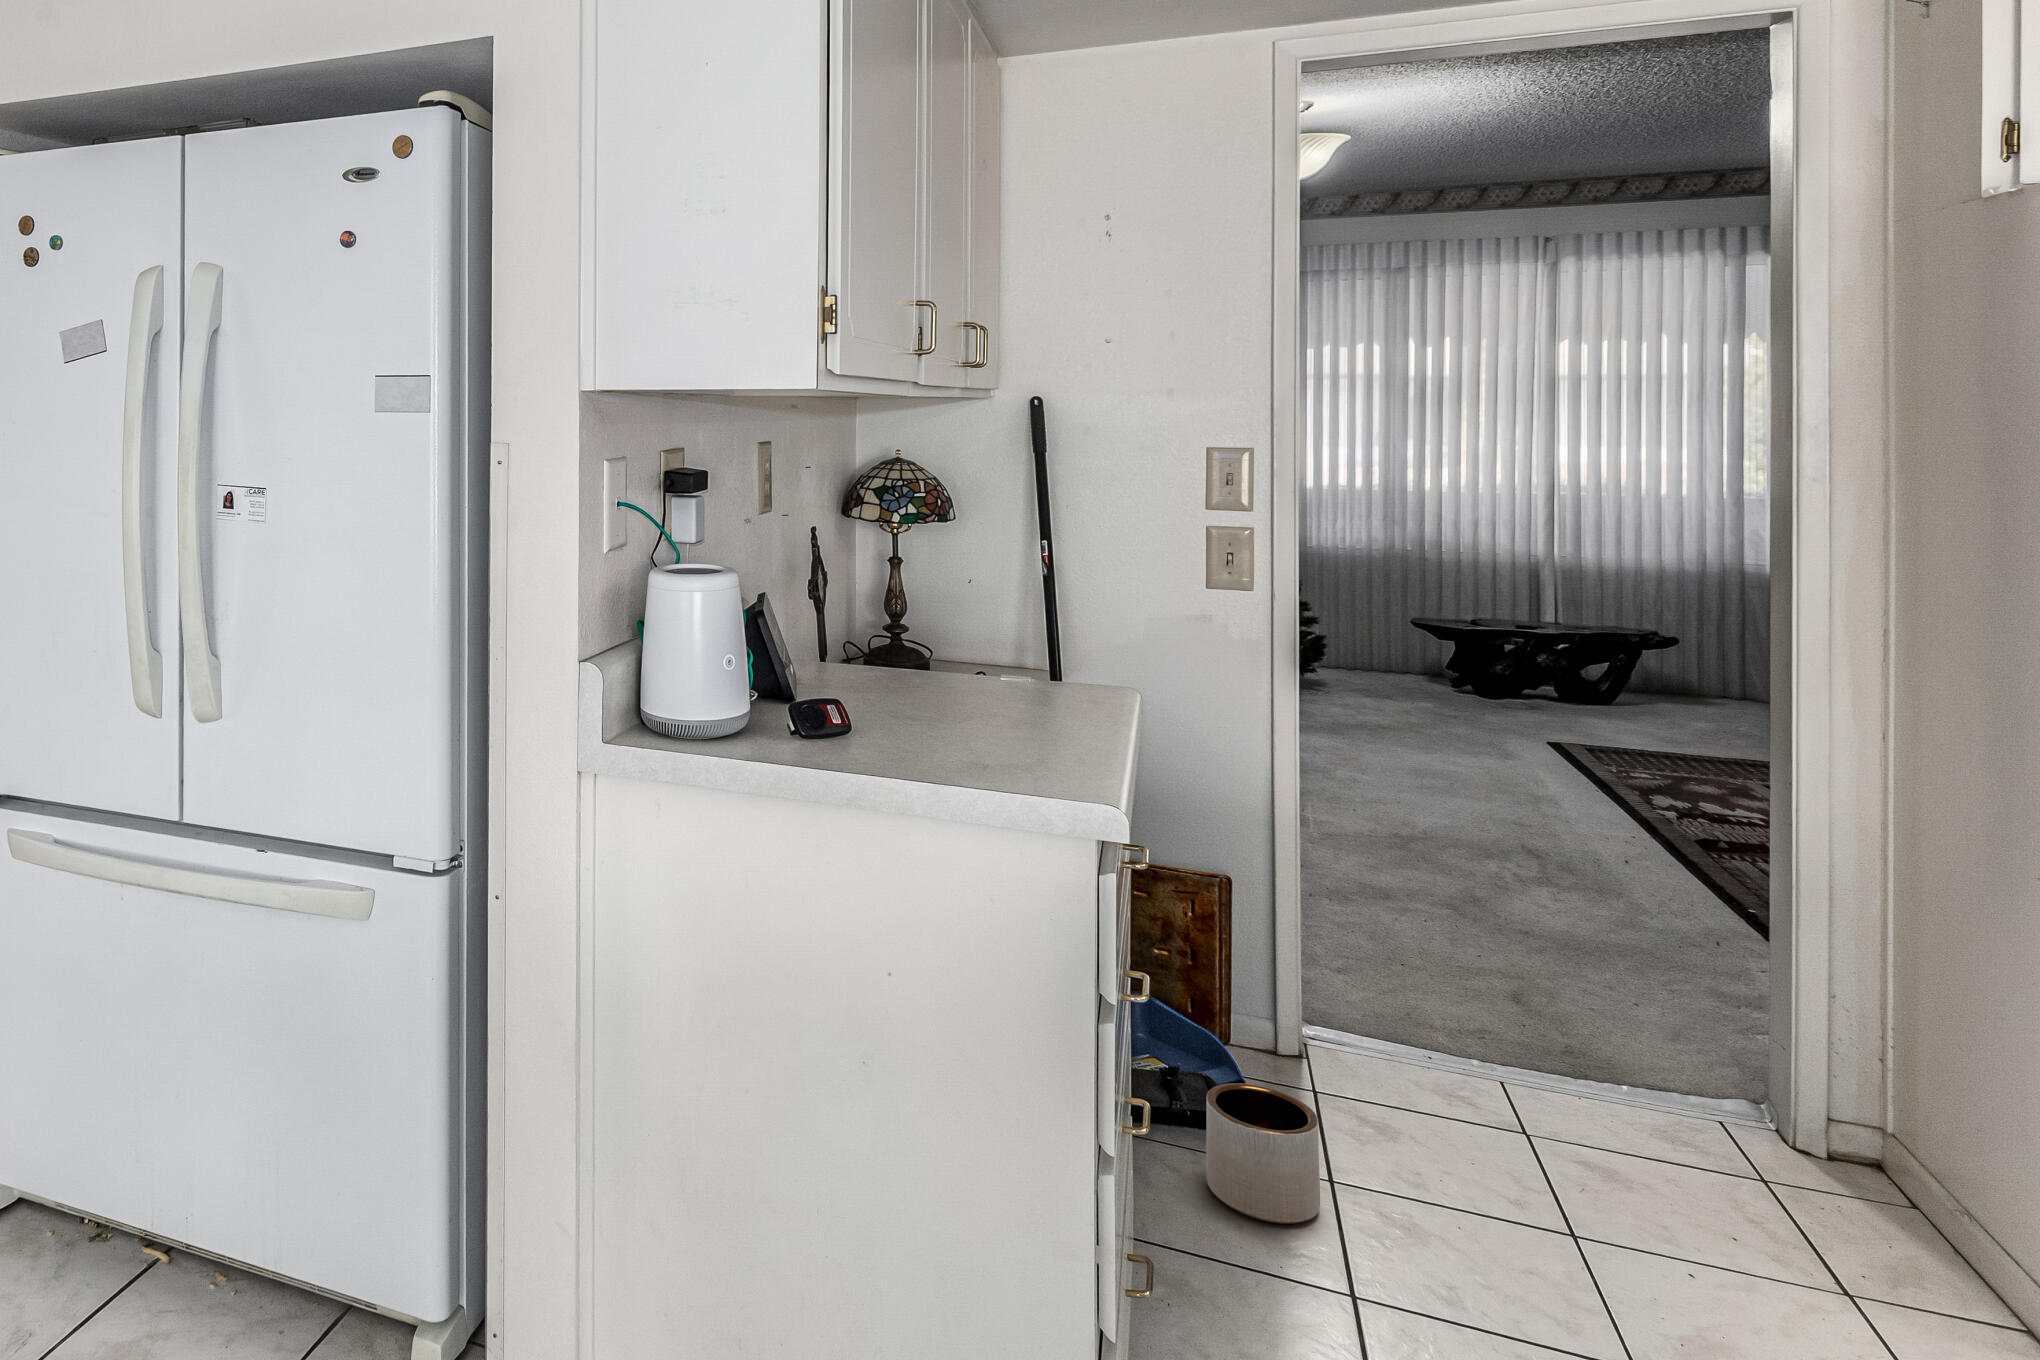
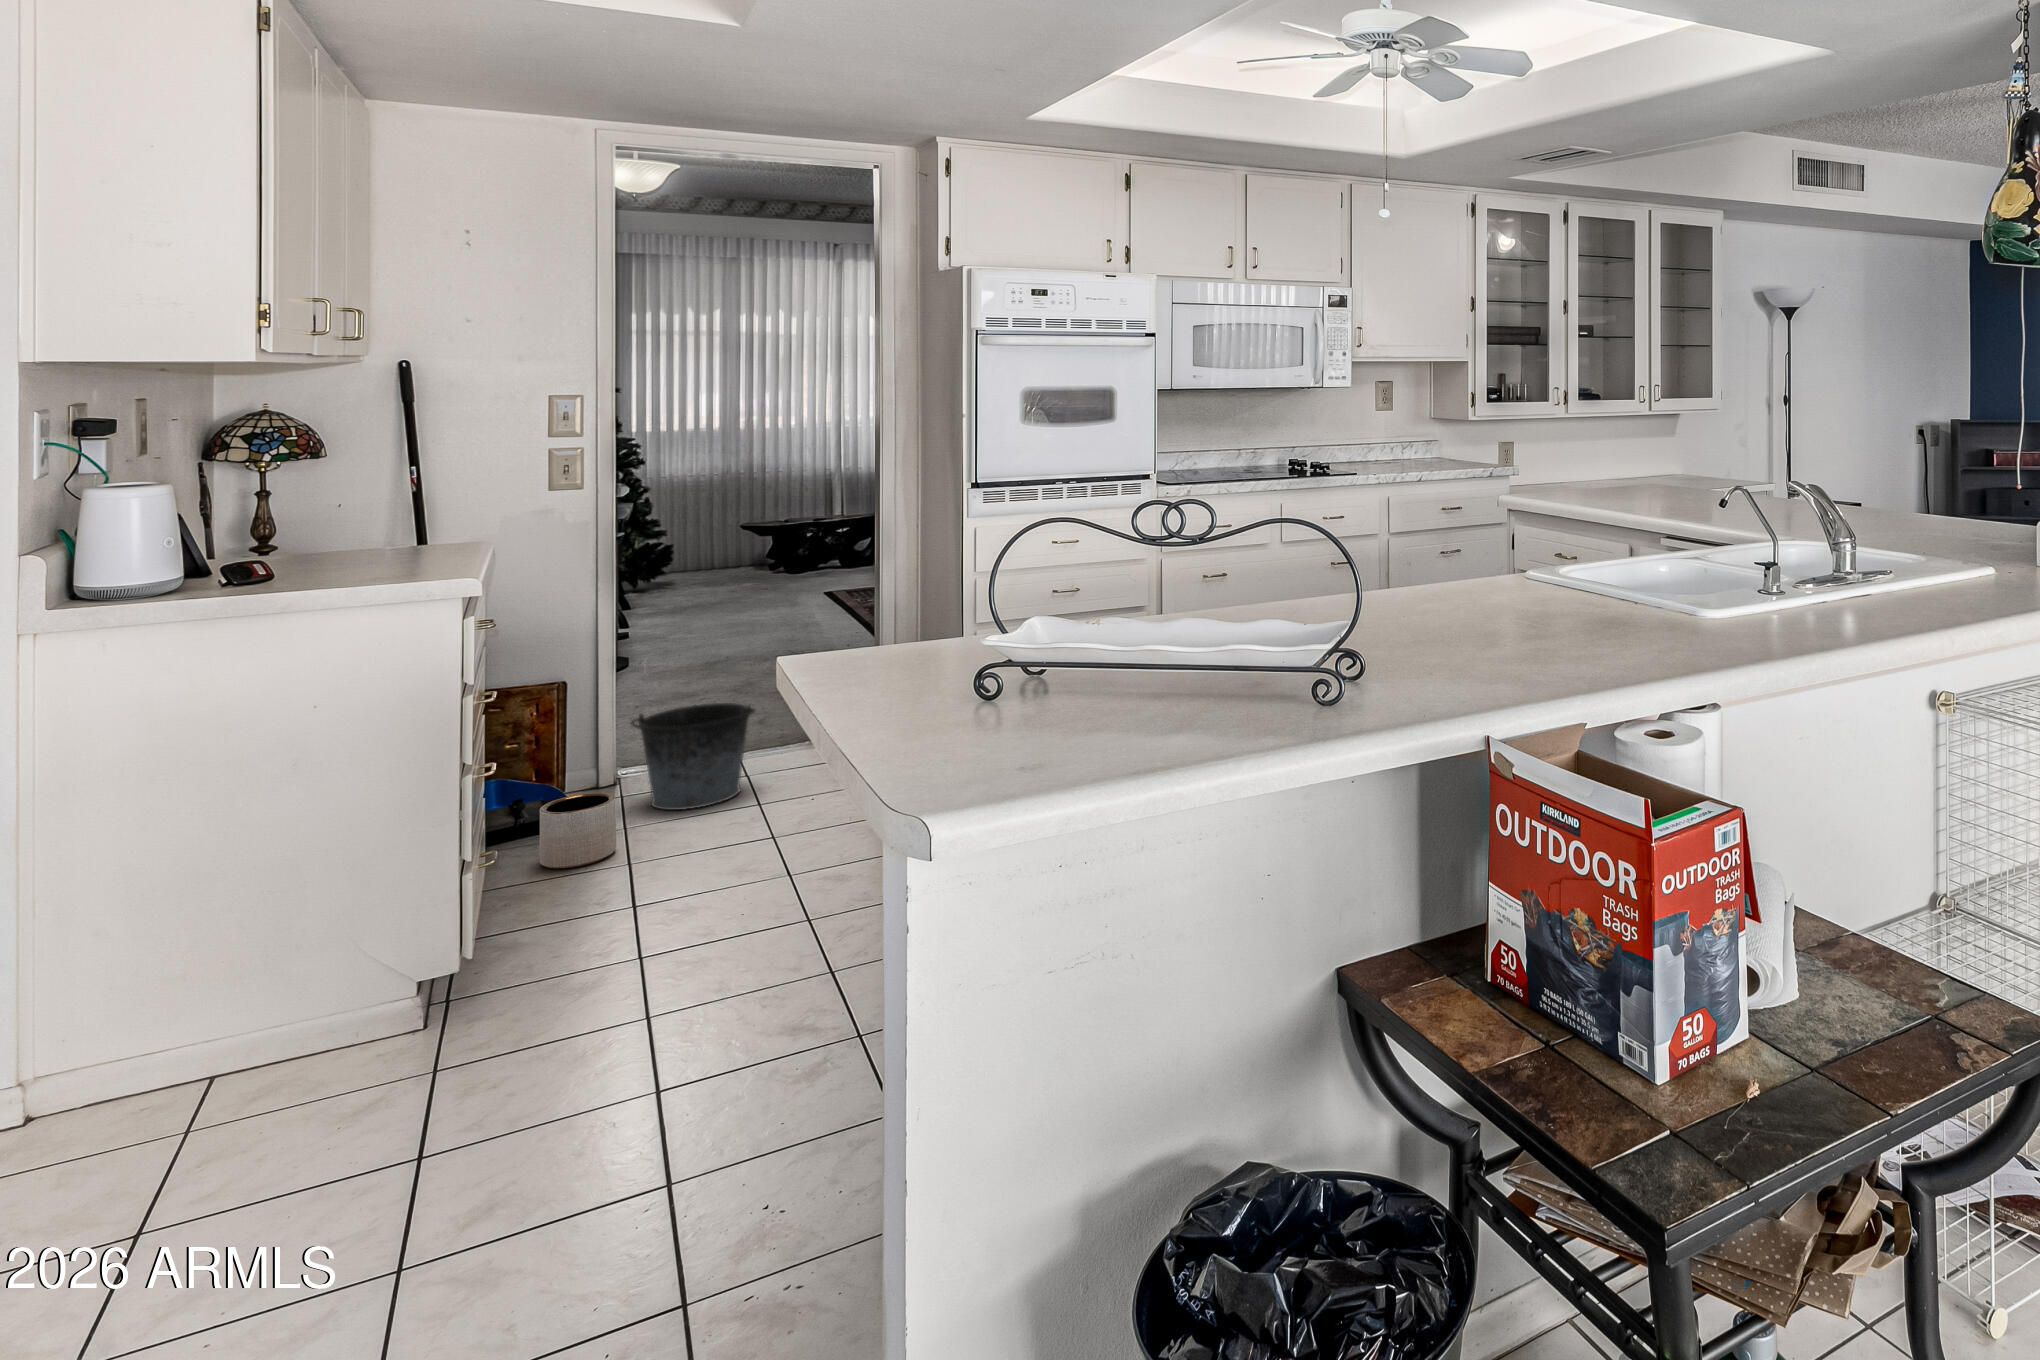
bucket: none [1328,958,1544,1165] -> present [631,703,755,810]

